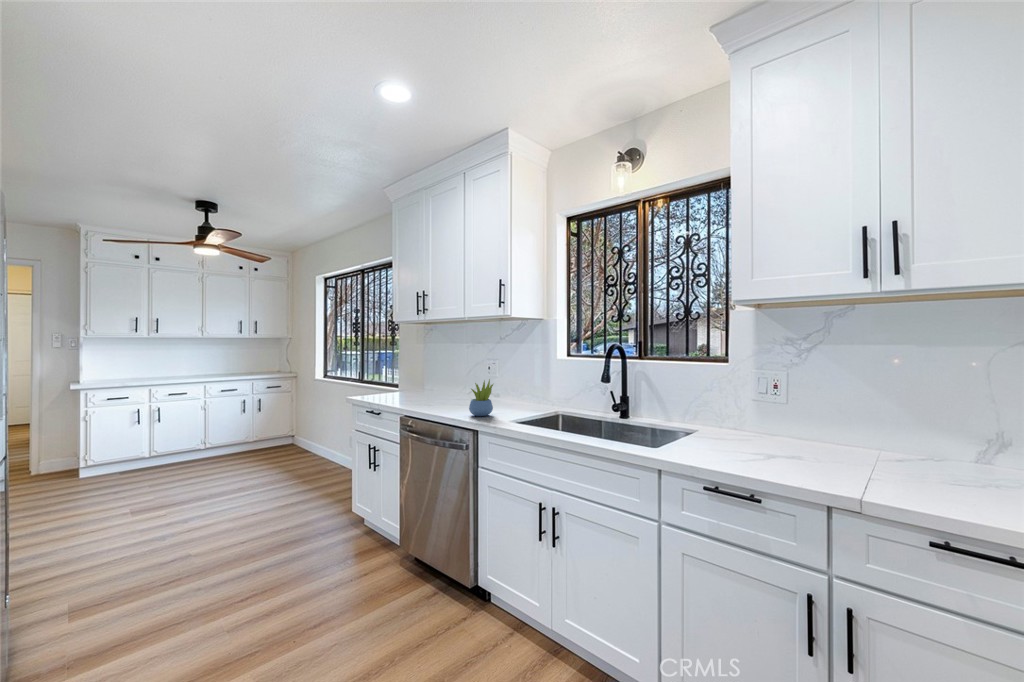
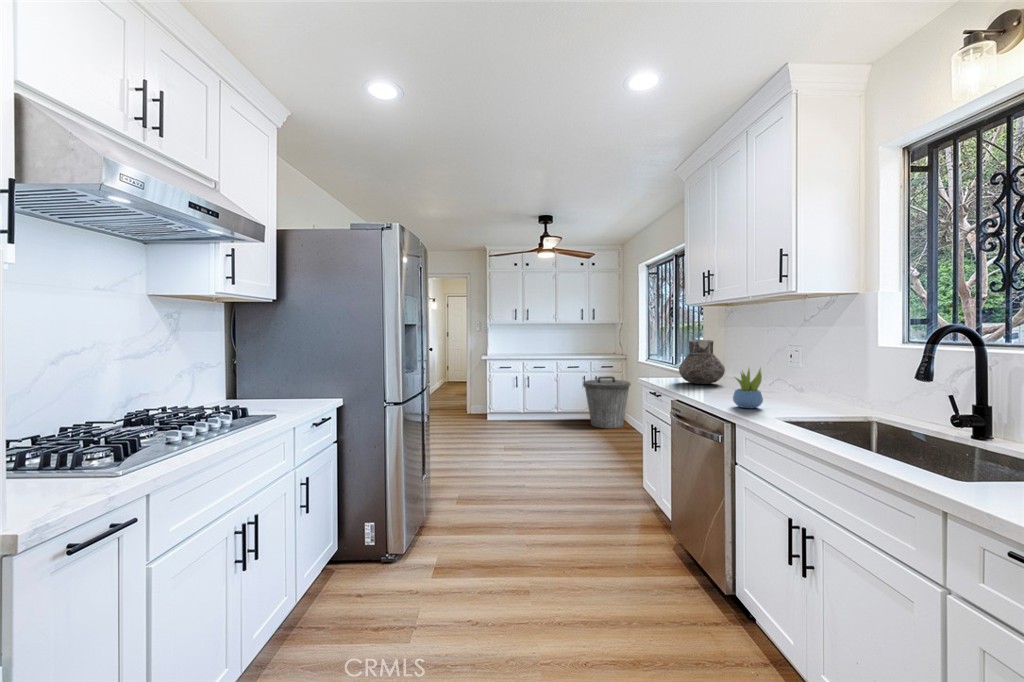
vase: none [394,356,435,399] -> present [679,340,725,384]
trash can: none [245,399,305,460] -> present [584,376,631,428]

